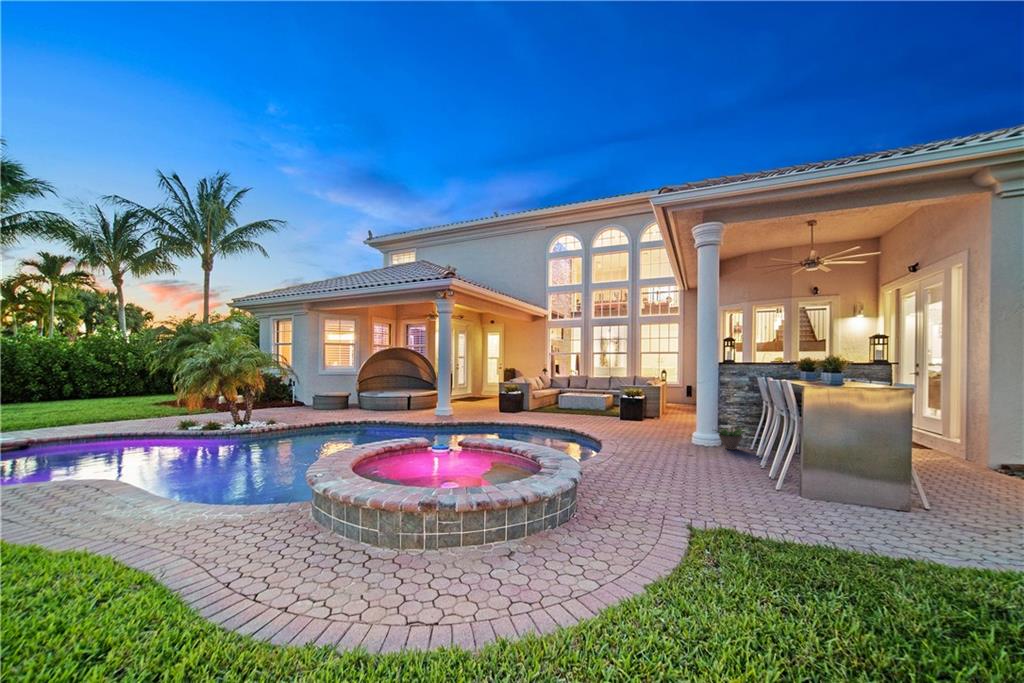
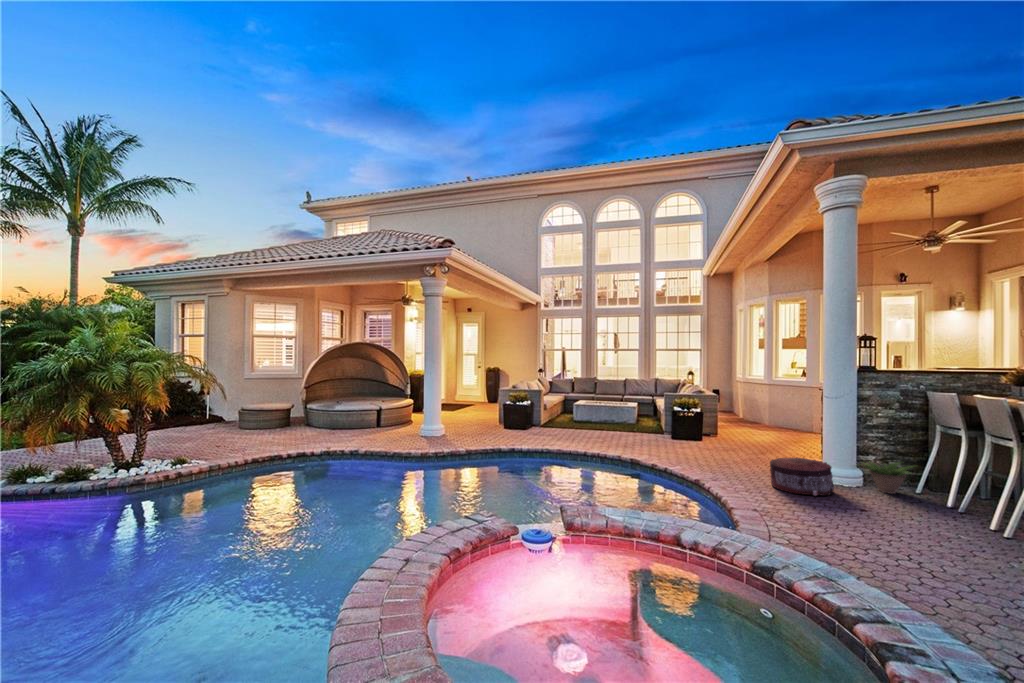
pouf: none [649,425,689,449] -> present [770,458,834,496]

